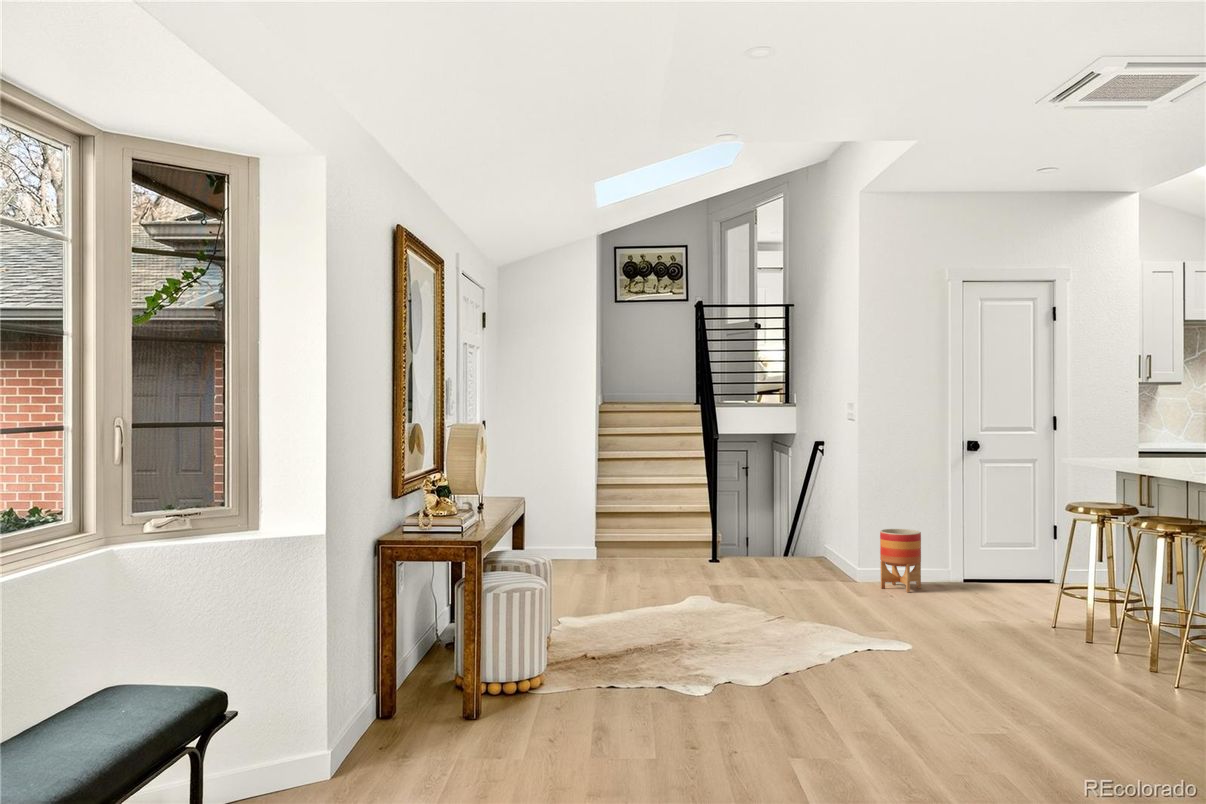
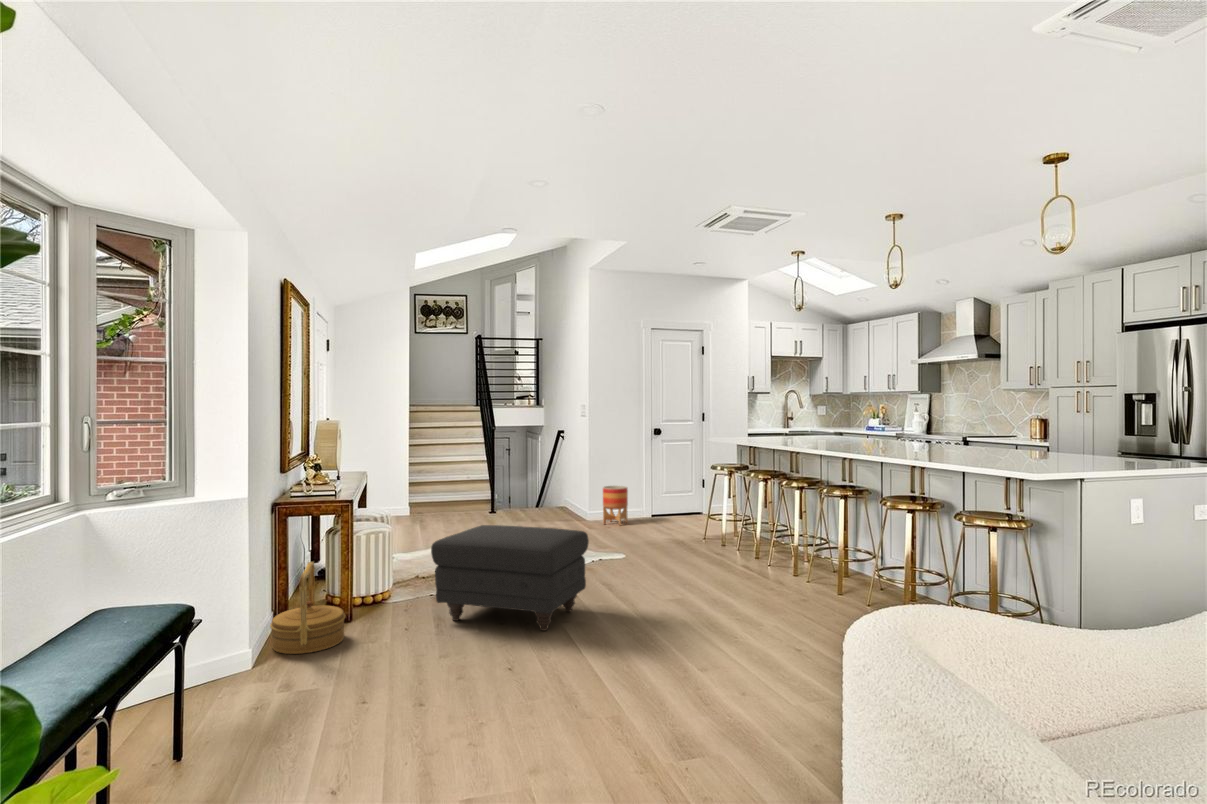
ottoman: none [590,588,840,770] -> present [431,525,589,631]
woven basket: none [363,628,466,765] -> present [270,562,345,654]

